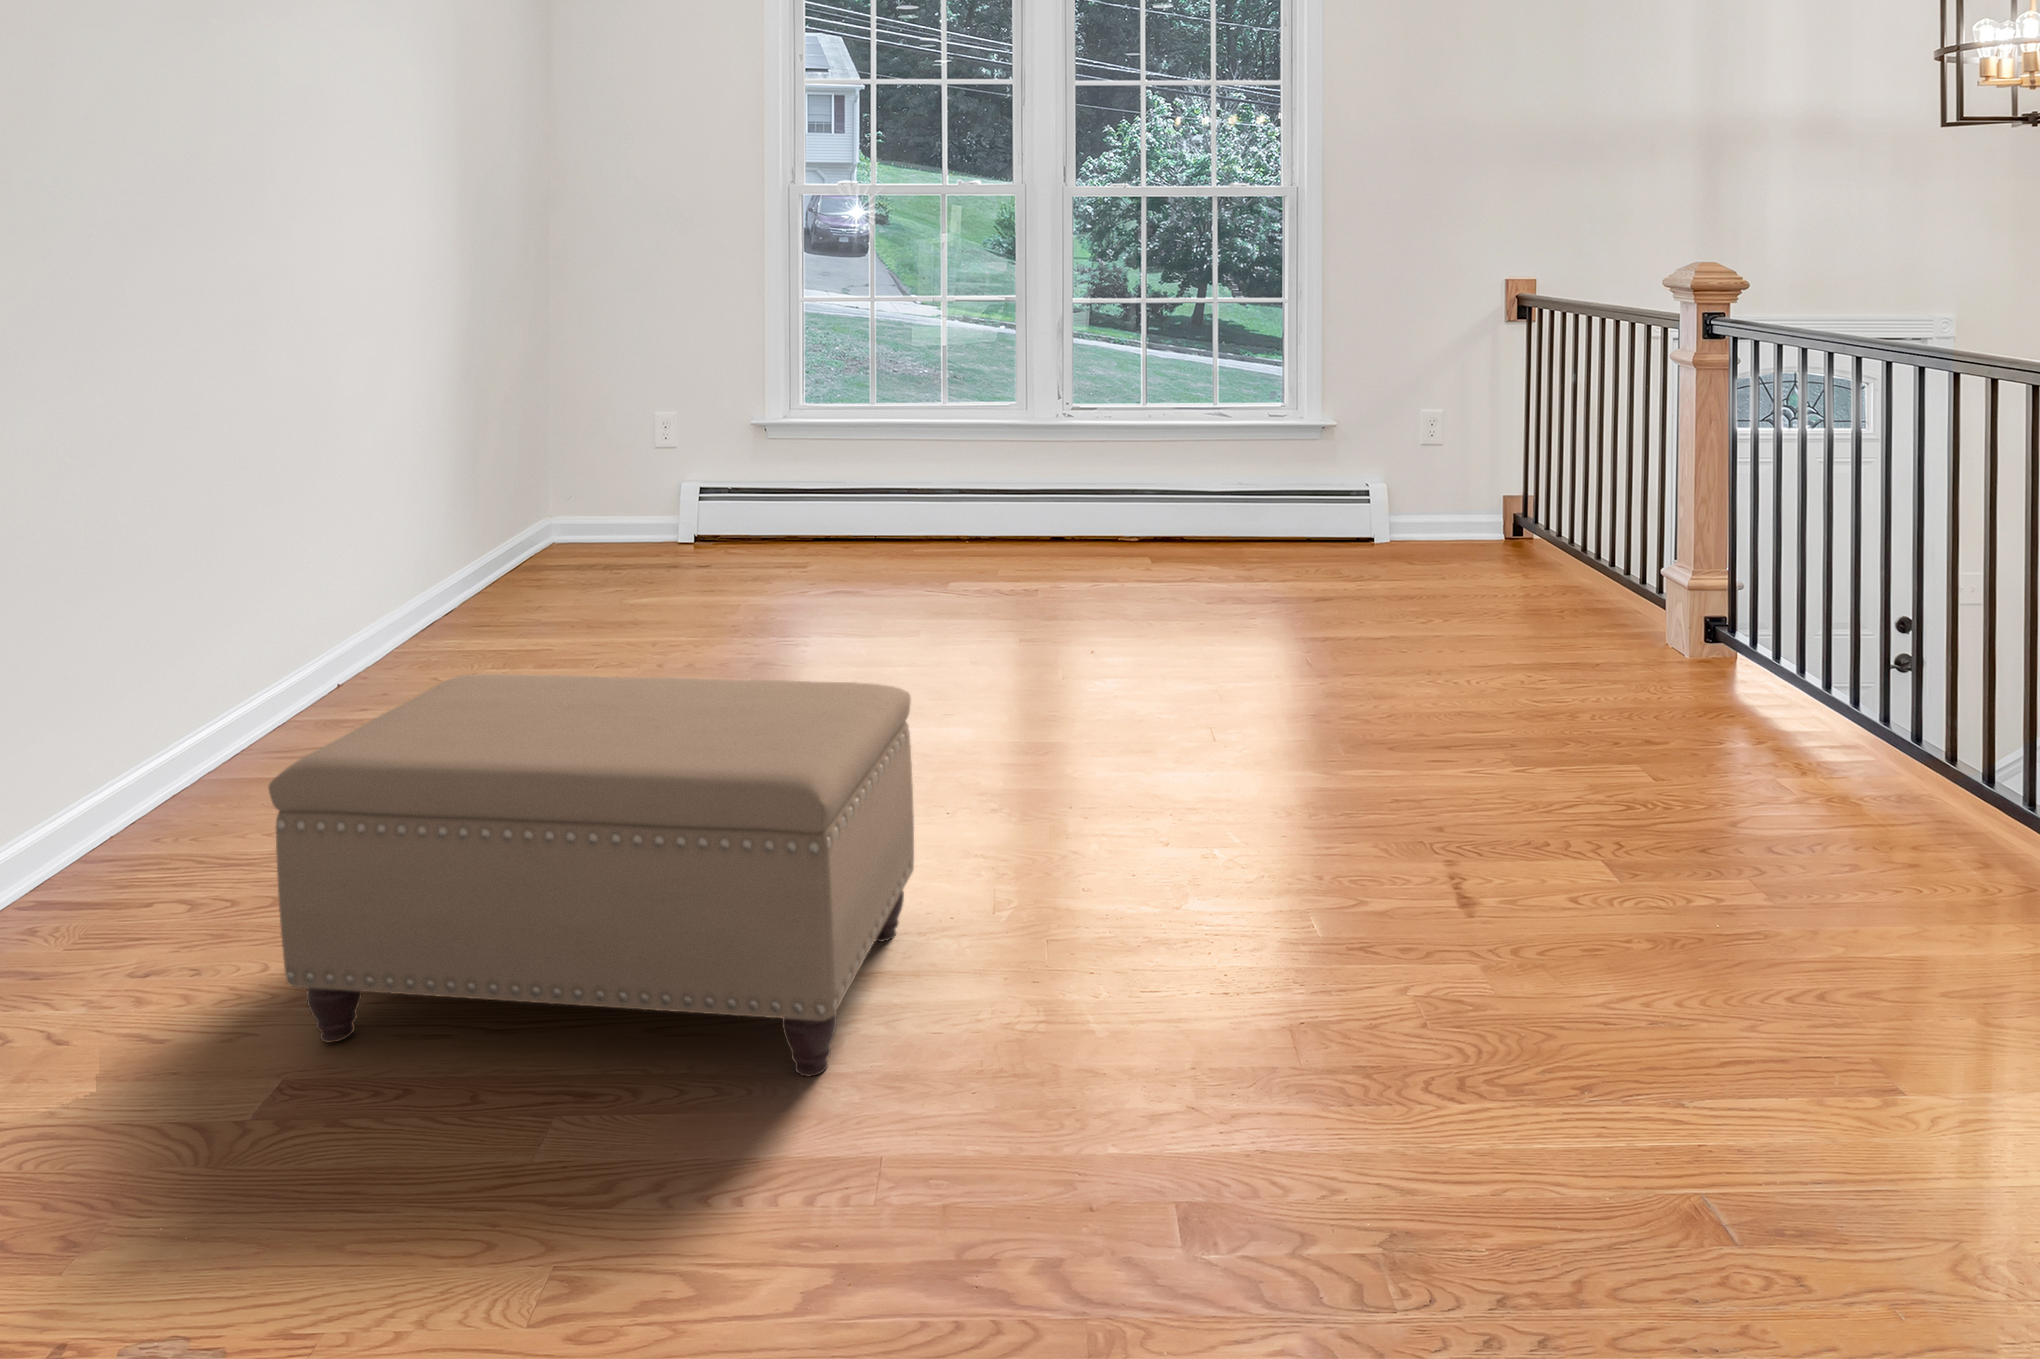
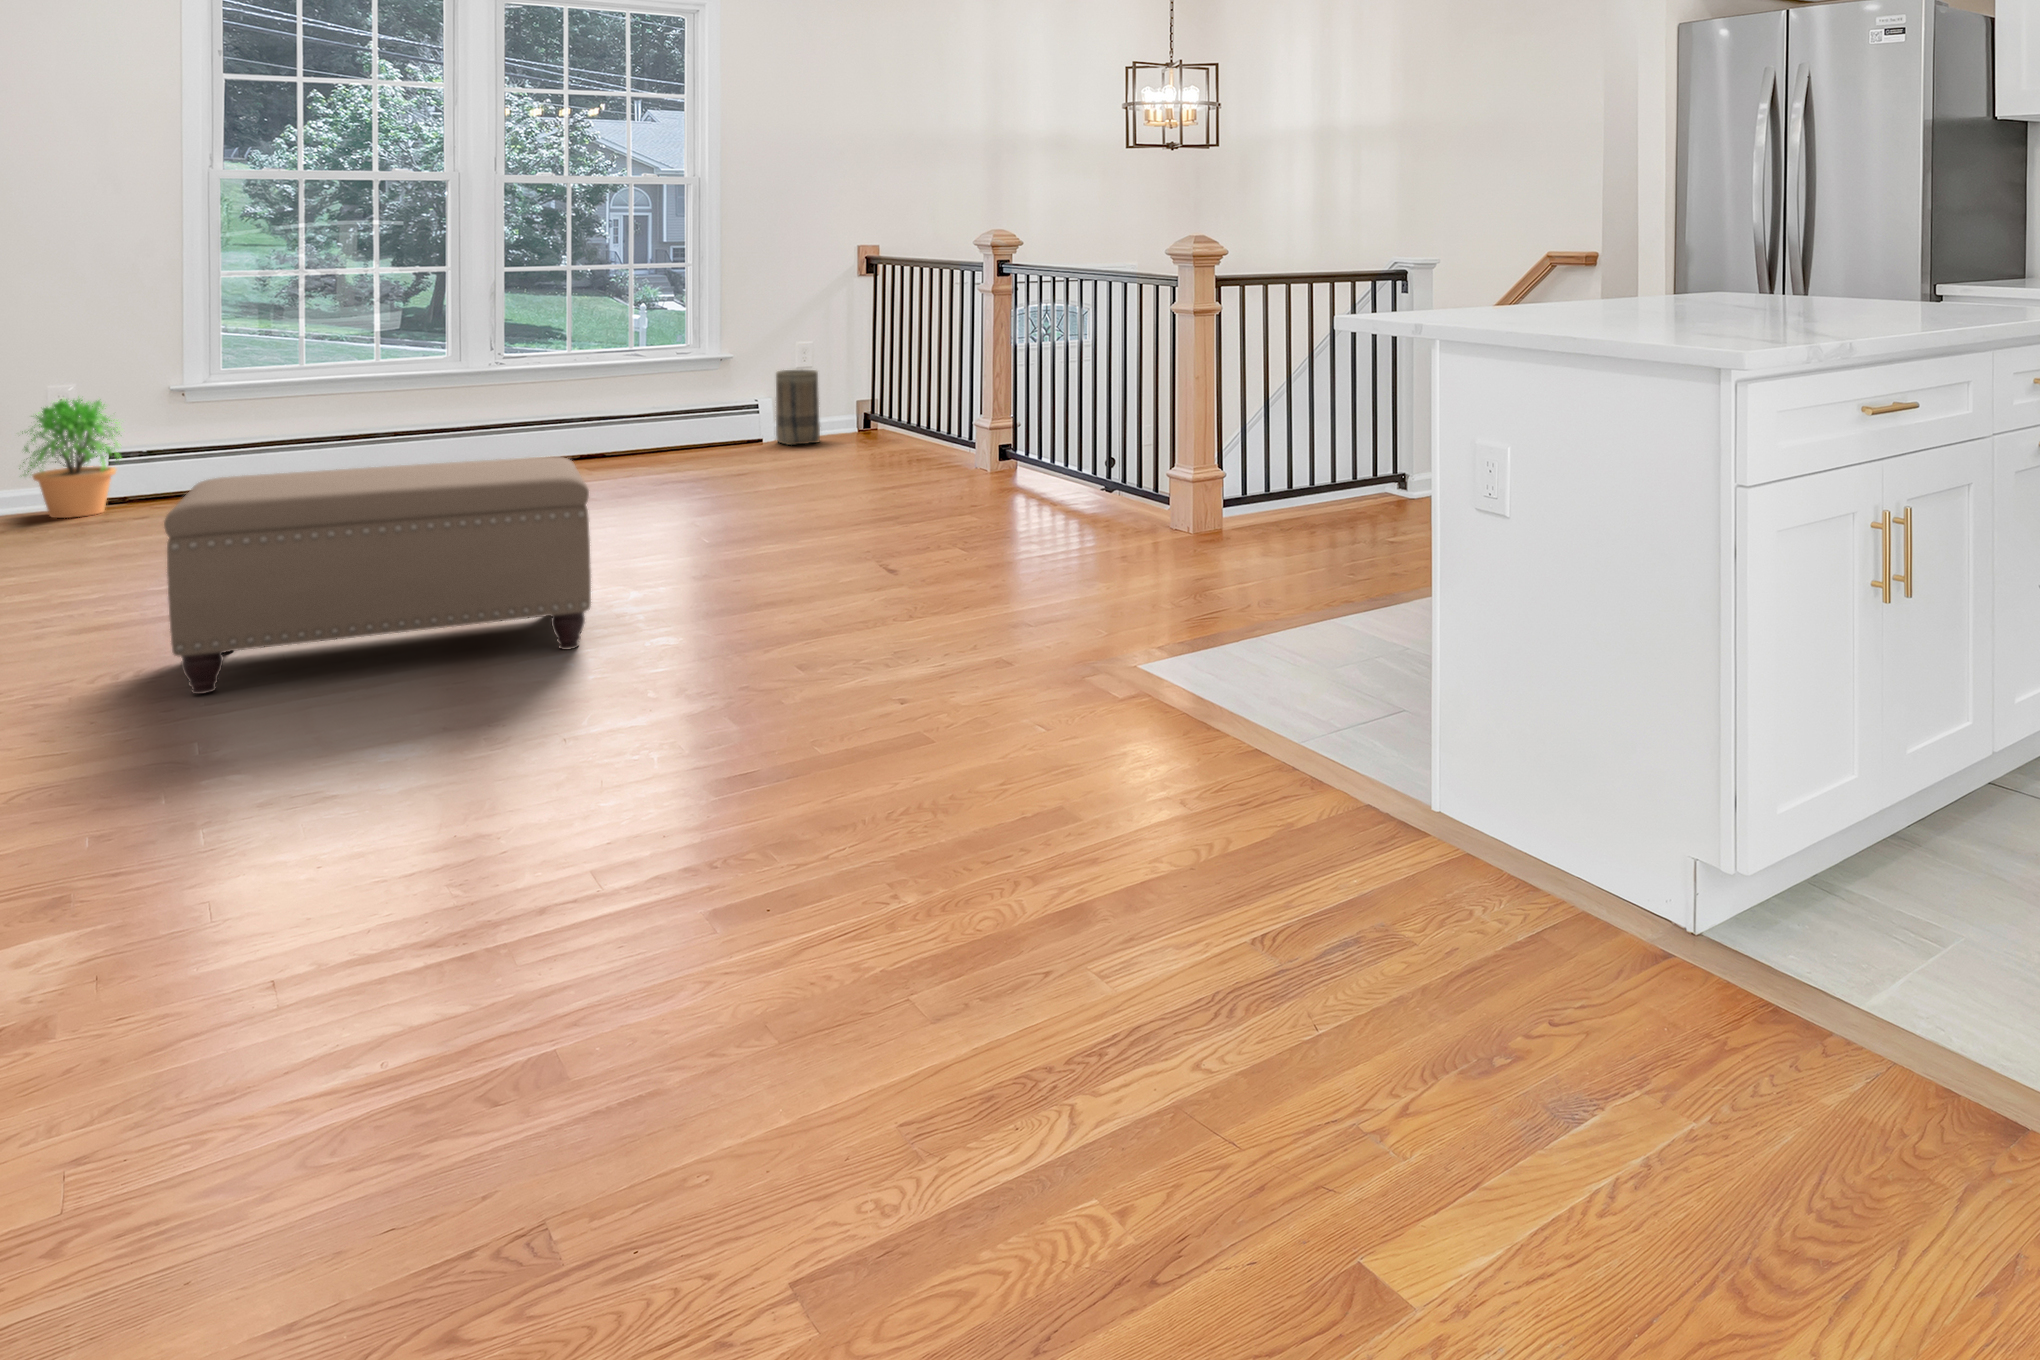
basket: none [1392,455,1448,557] -> present [776,369,820,445]
potted plant: none [627,464,717,590] -> present [19,399,121,518]

